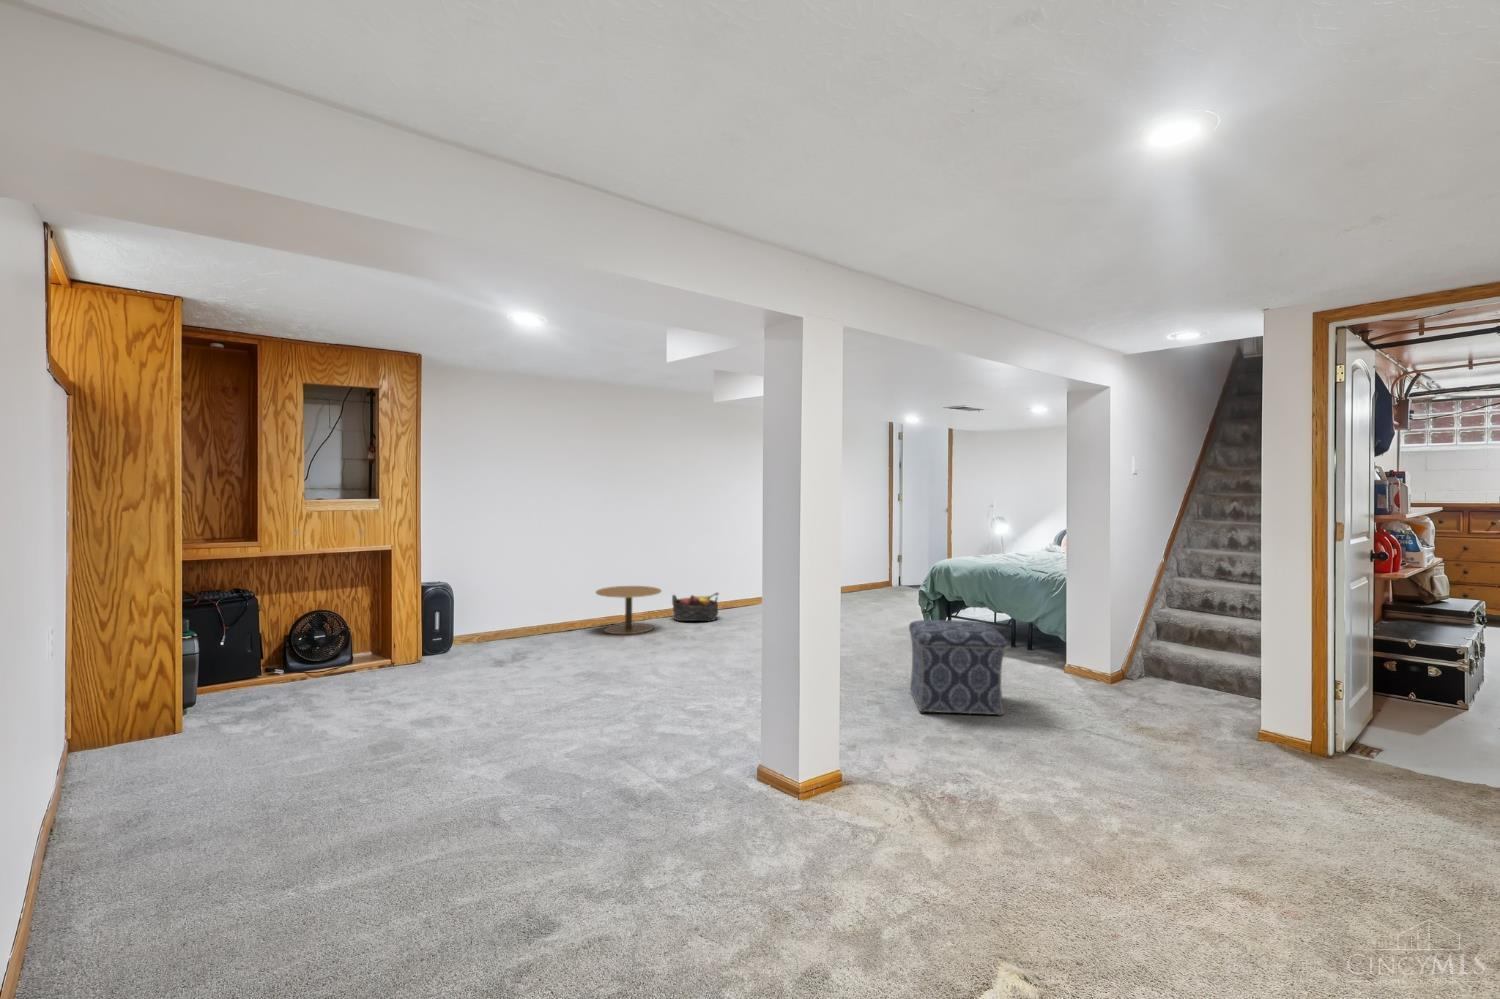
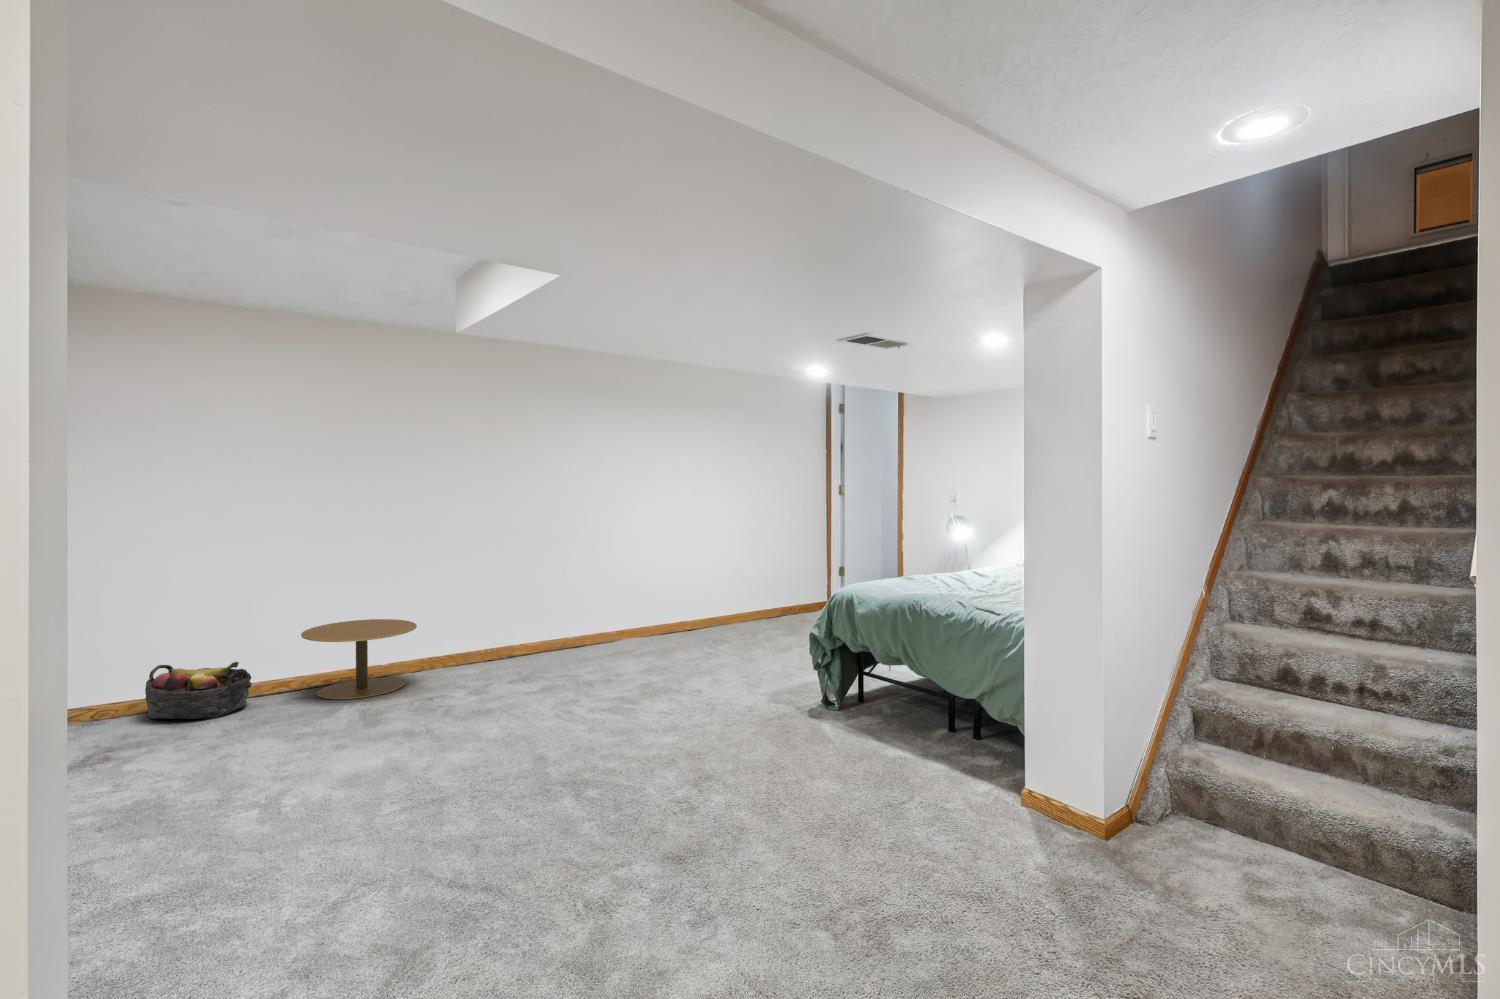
basket: present [672,593,718,621] -> present [145,662,251,719]
ottoman: present [909,620,1007,716] -> none [650,723,847,968]

